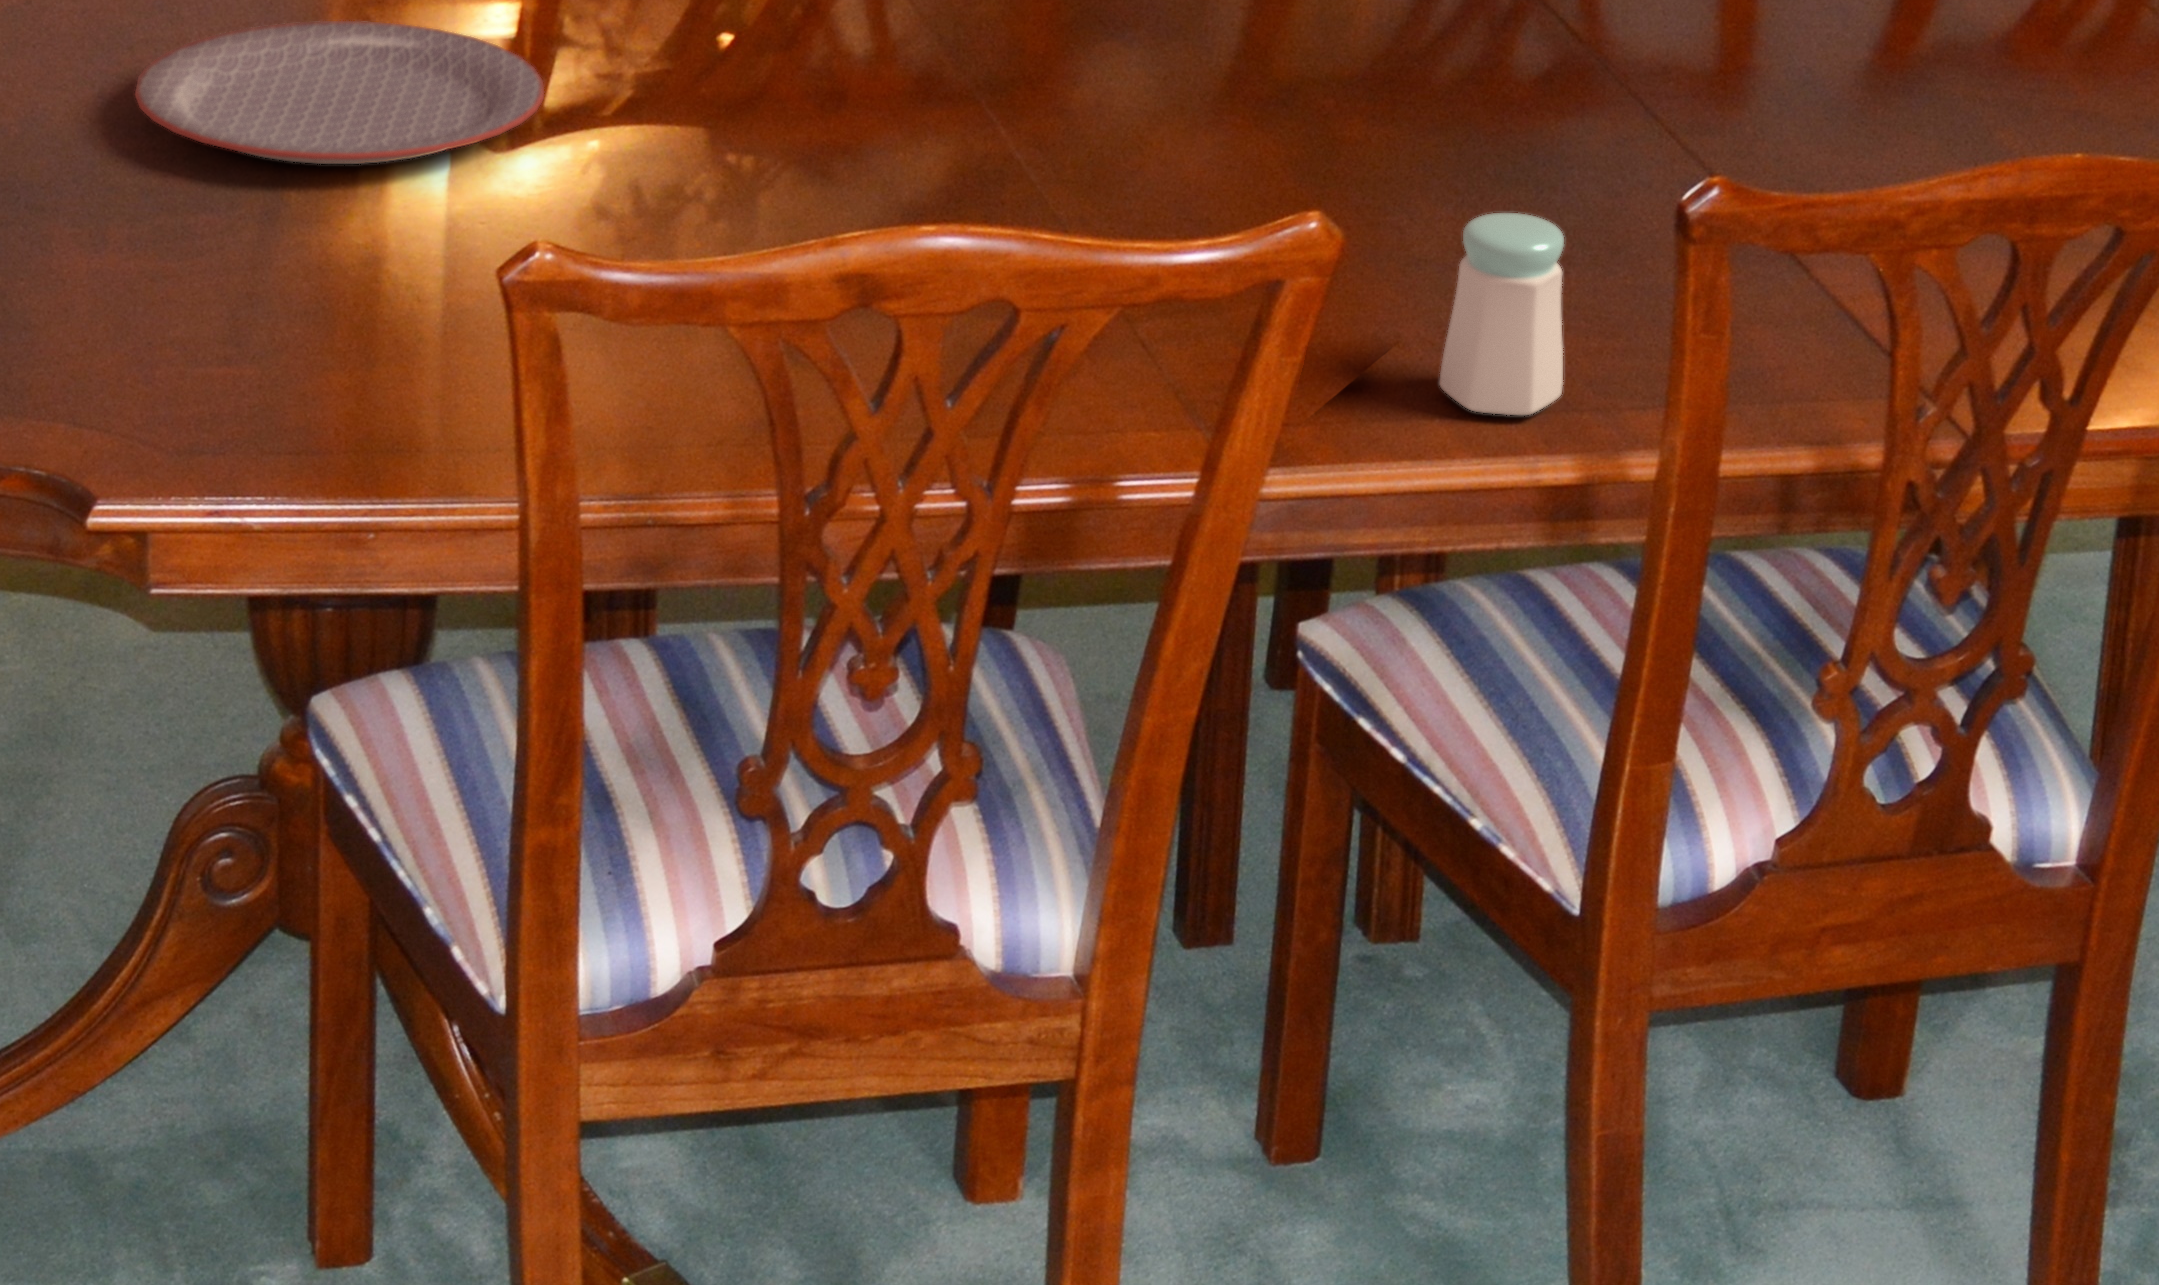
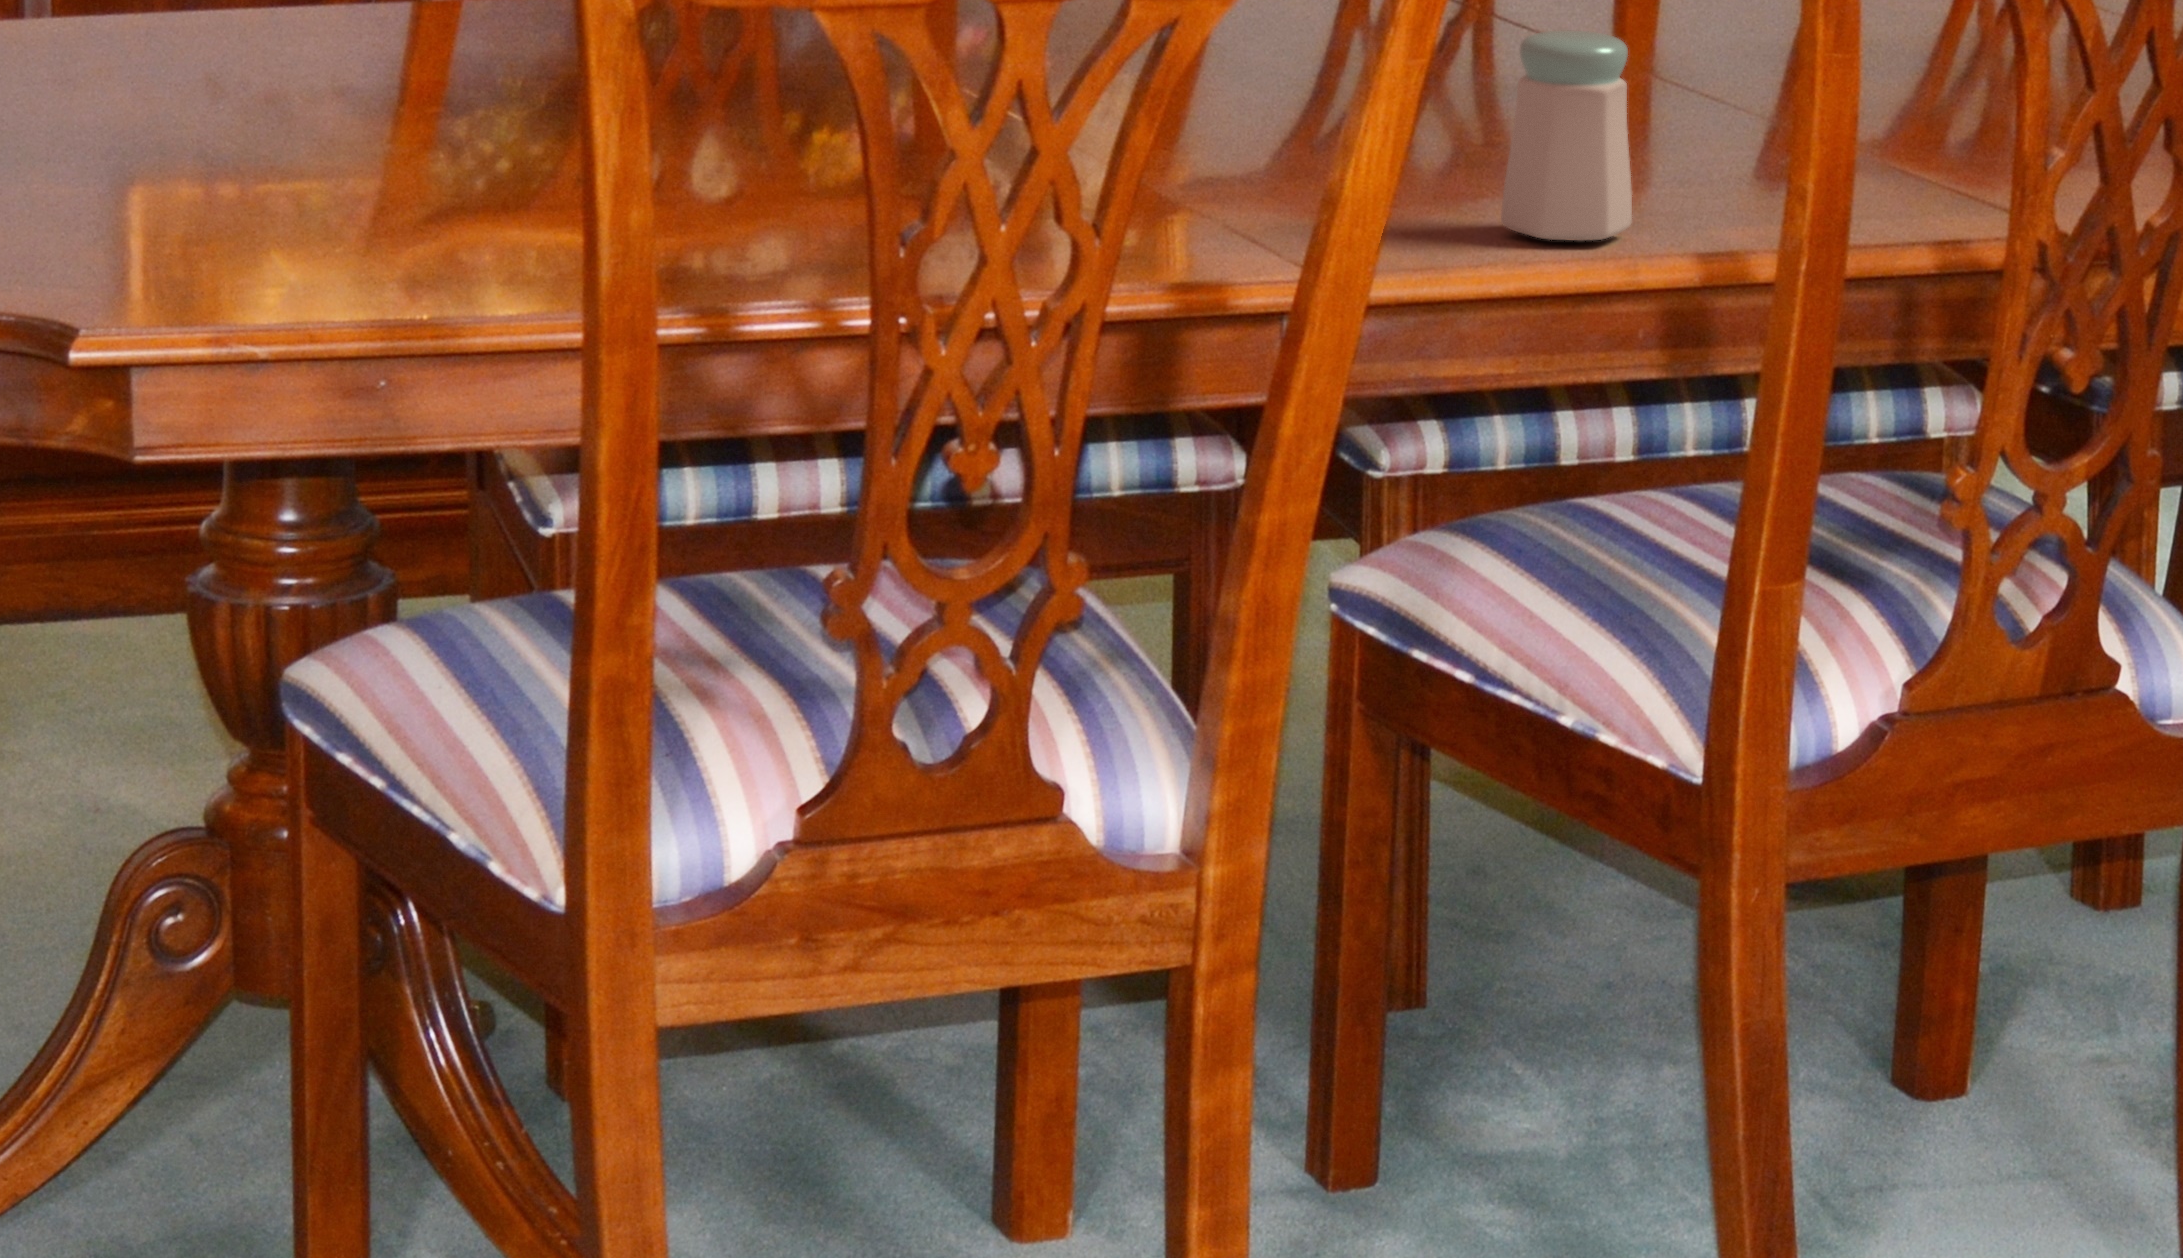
plate: present [135,21,544,164] -> none [38,36,477,128]

